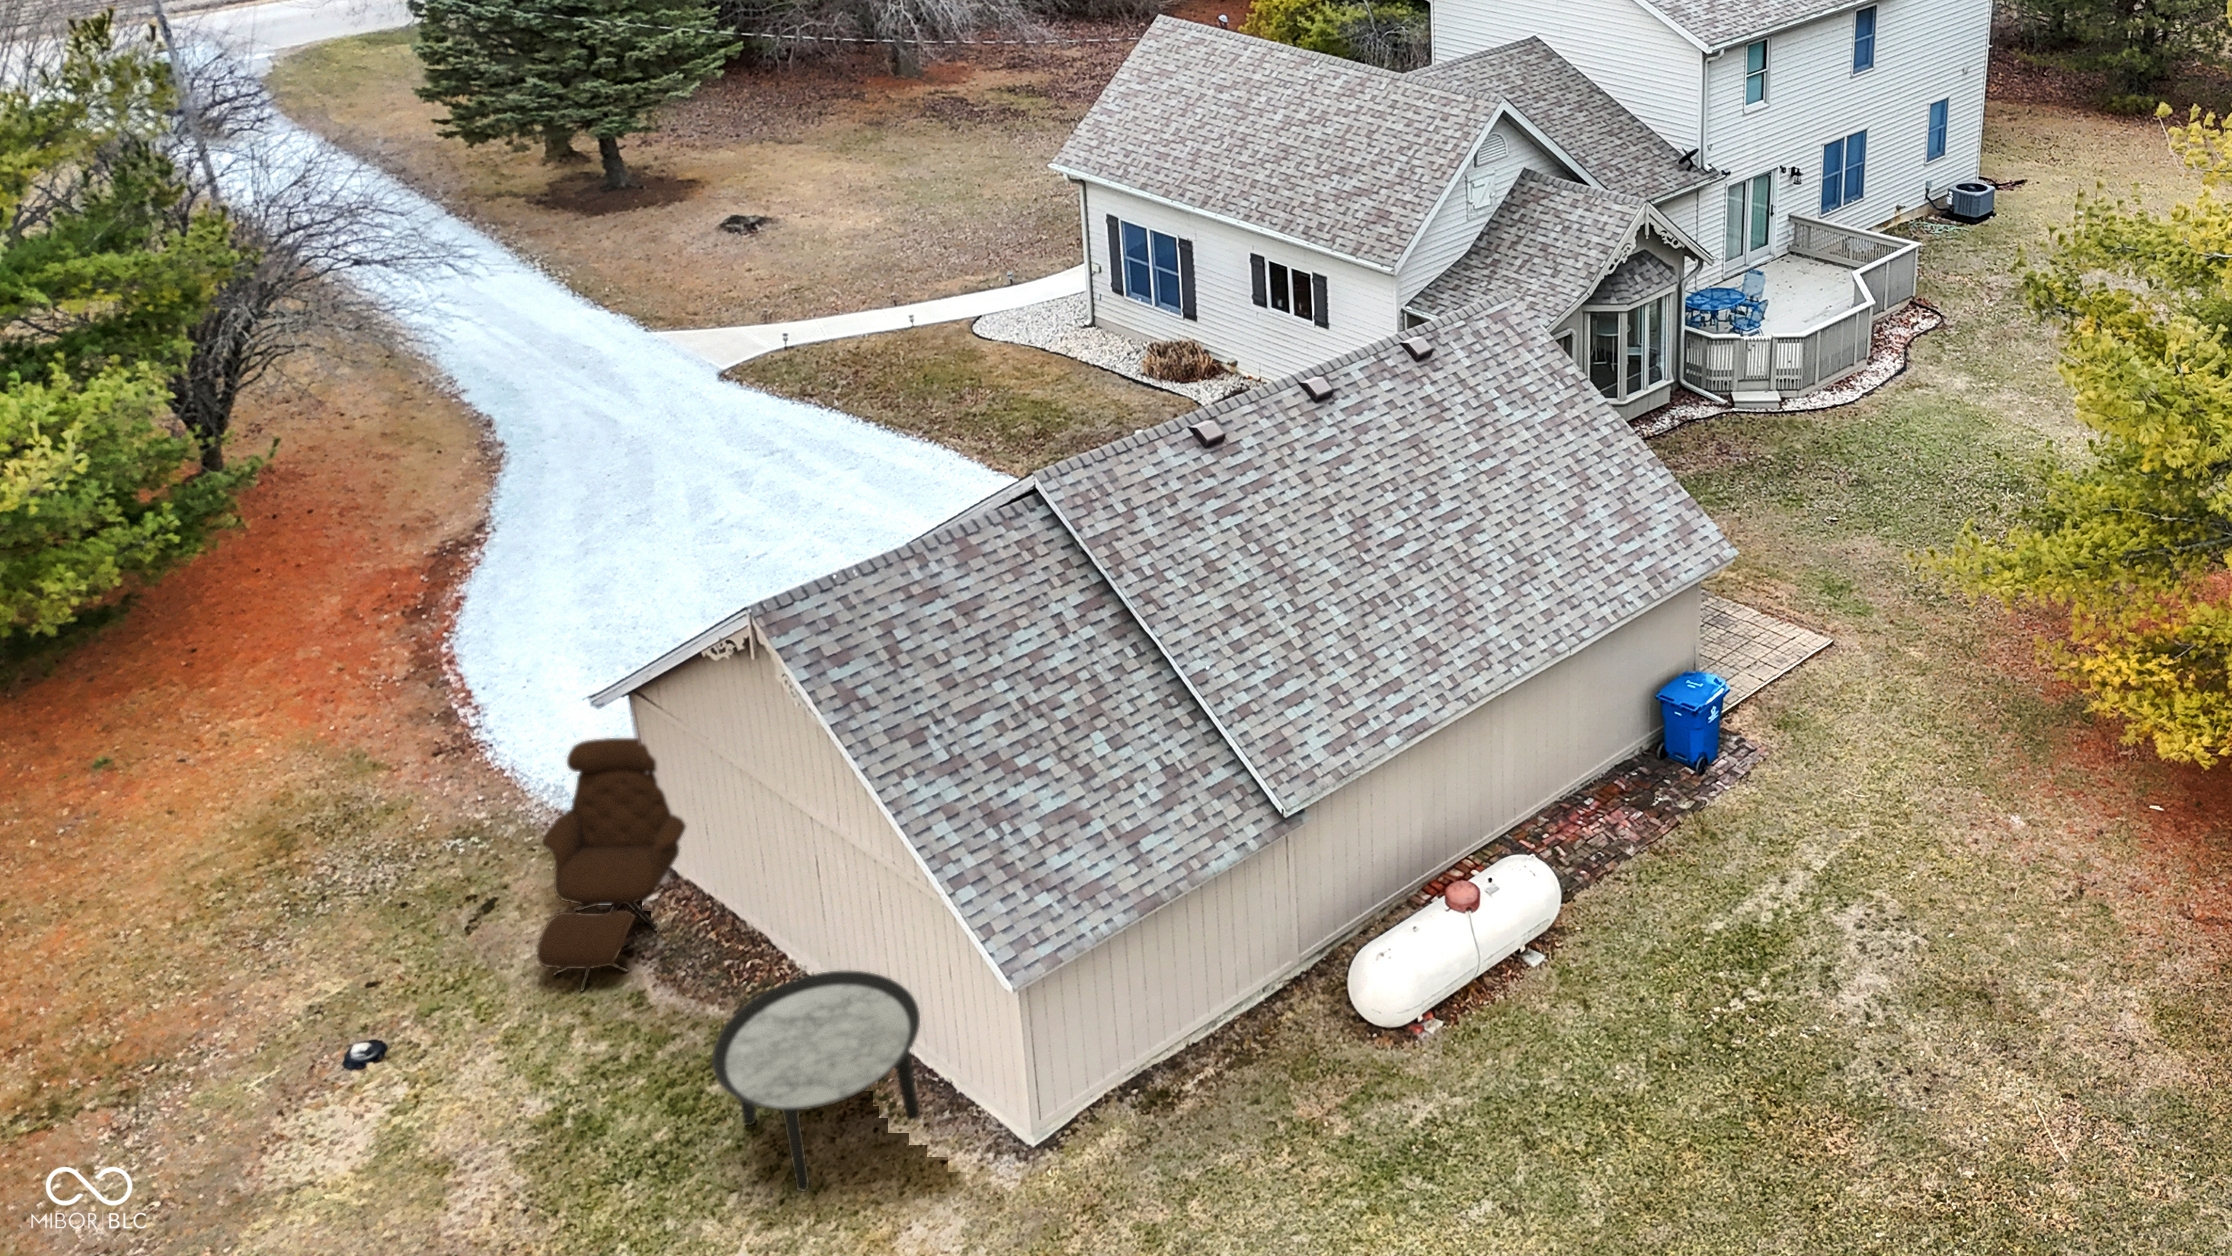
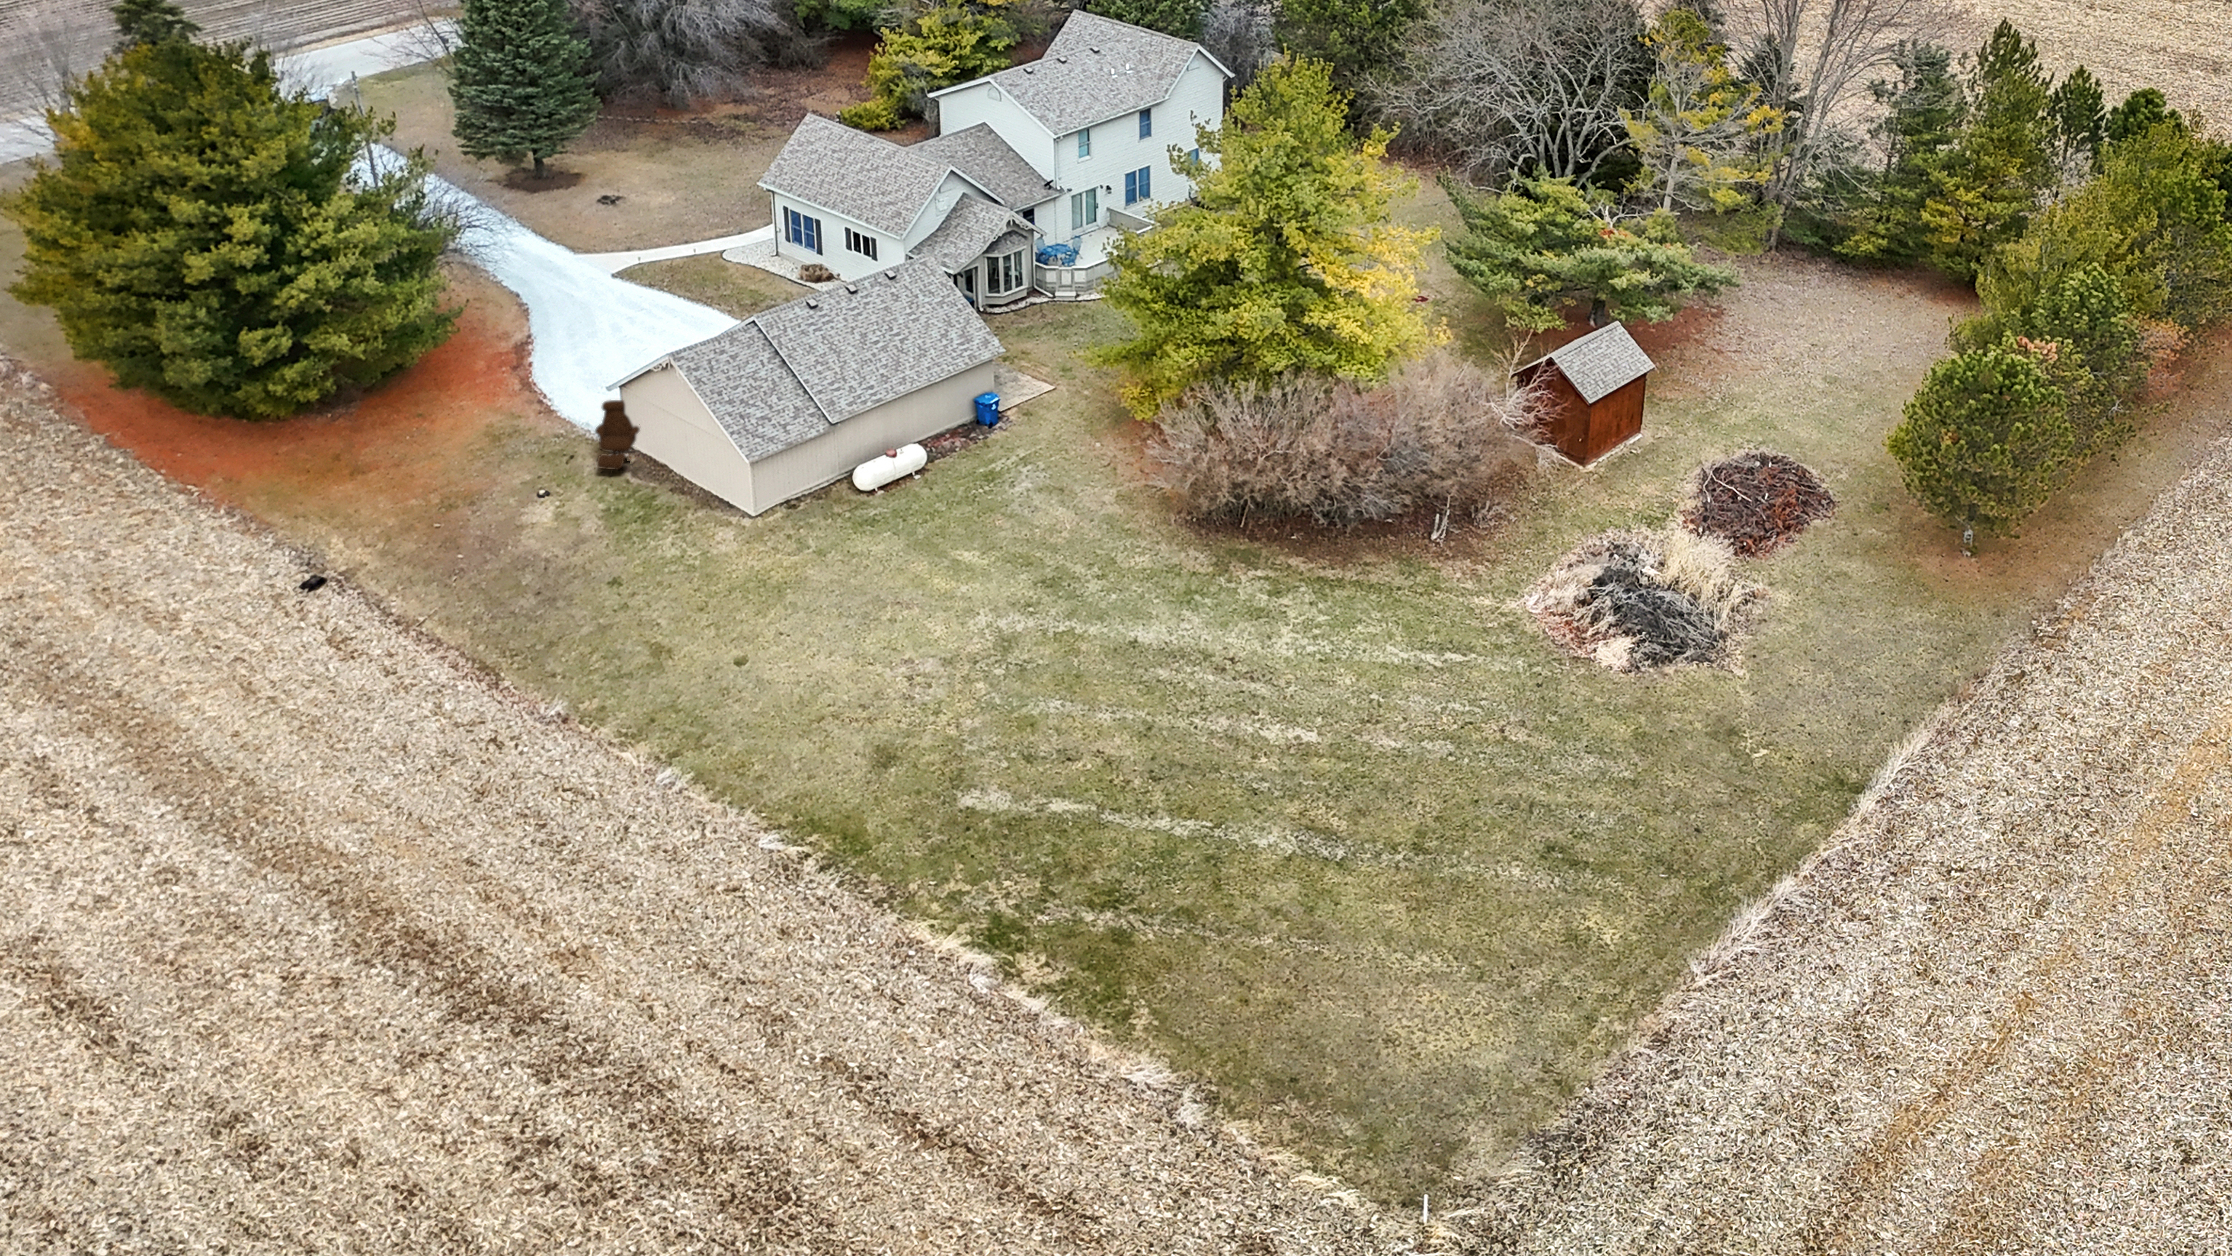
round table: present [712,970,921,1191] -> none [661,465,720,522]

